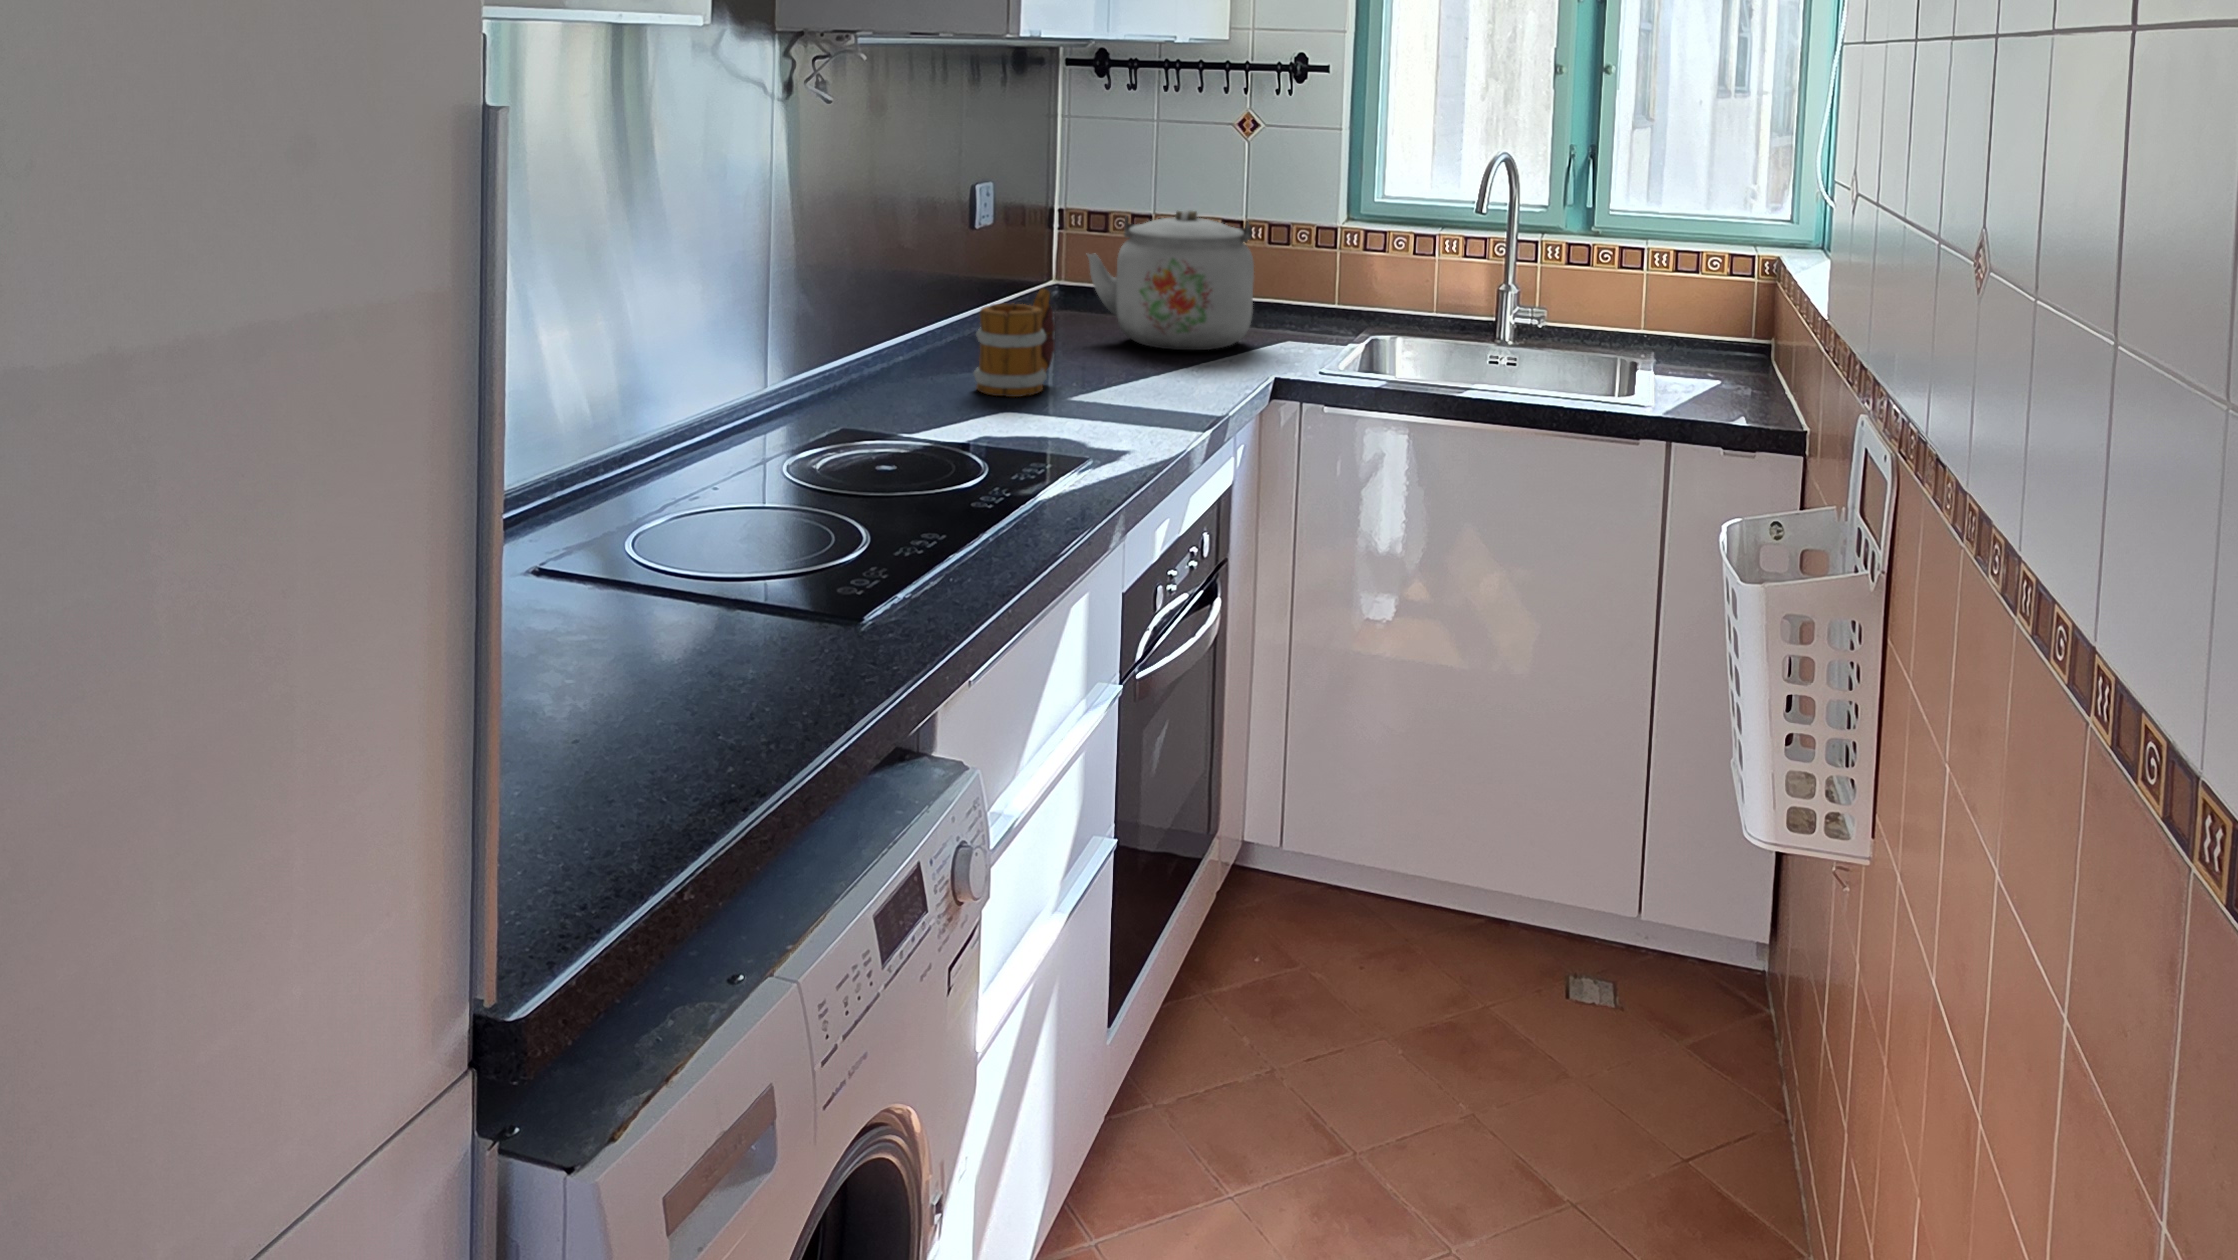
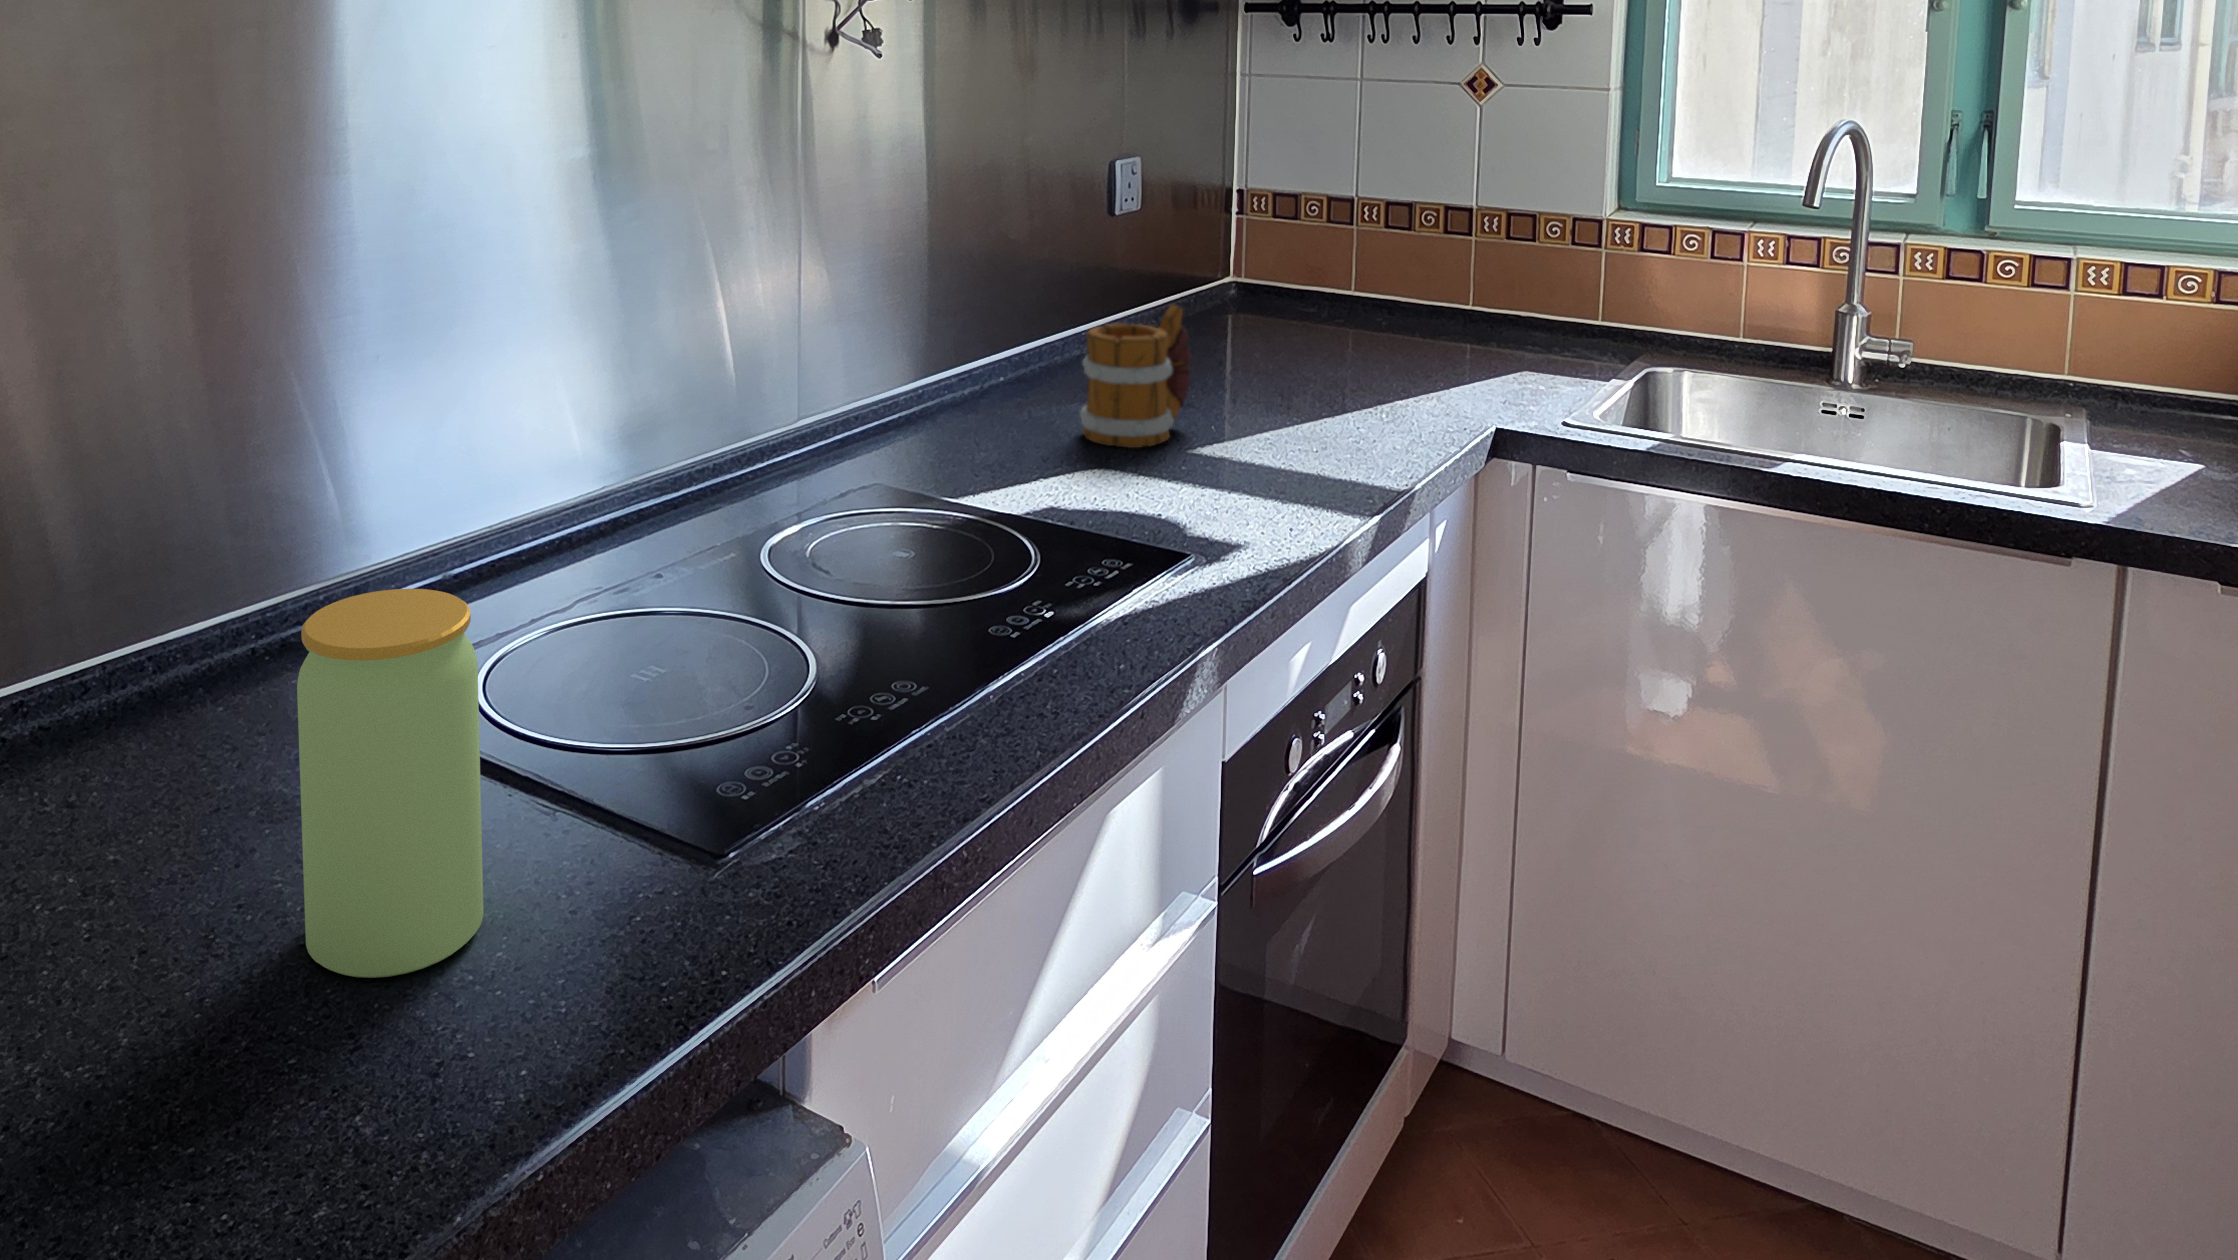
kettle: present [1088,209,1254,350] -> none [1256,197,1480,383]
jar: none [596,441,717,692] -> present [297,589,483,978]

